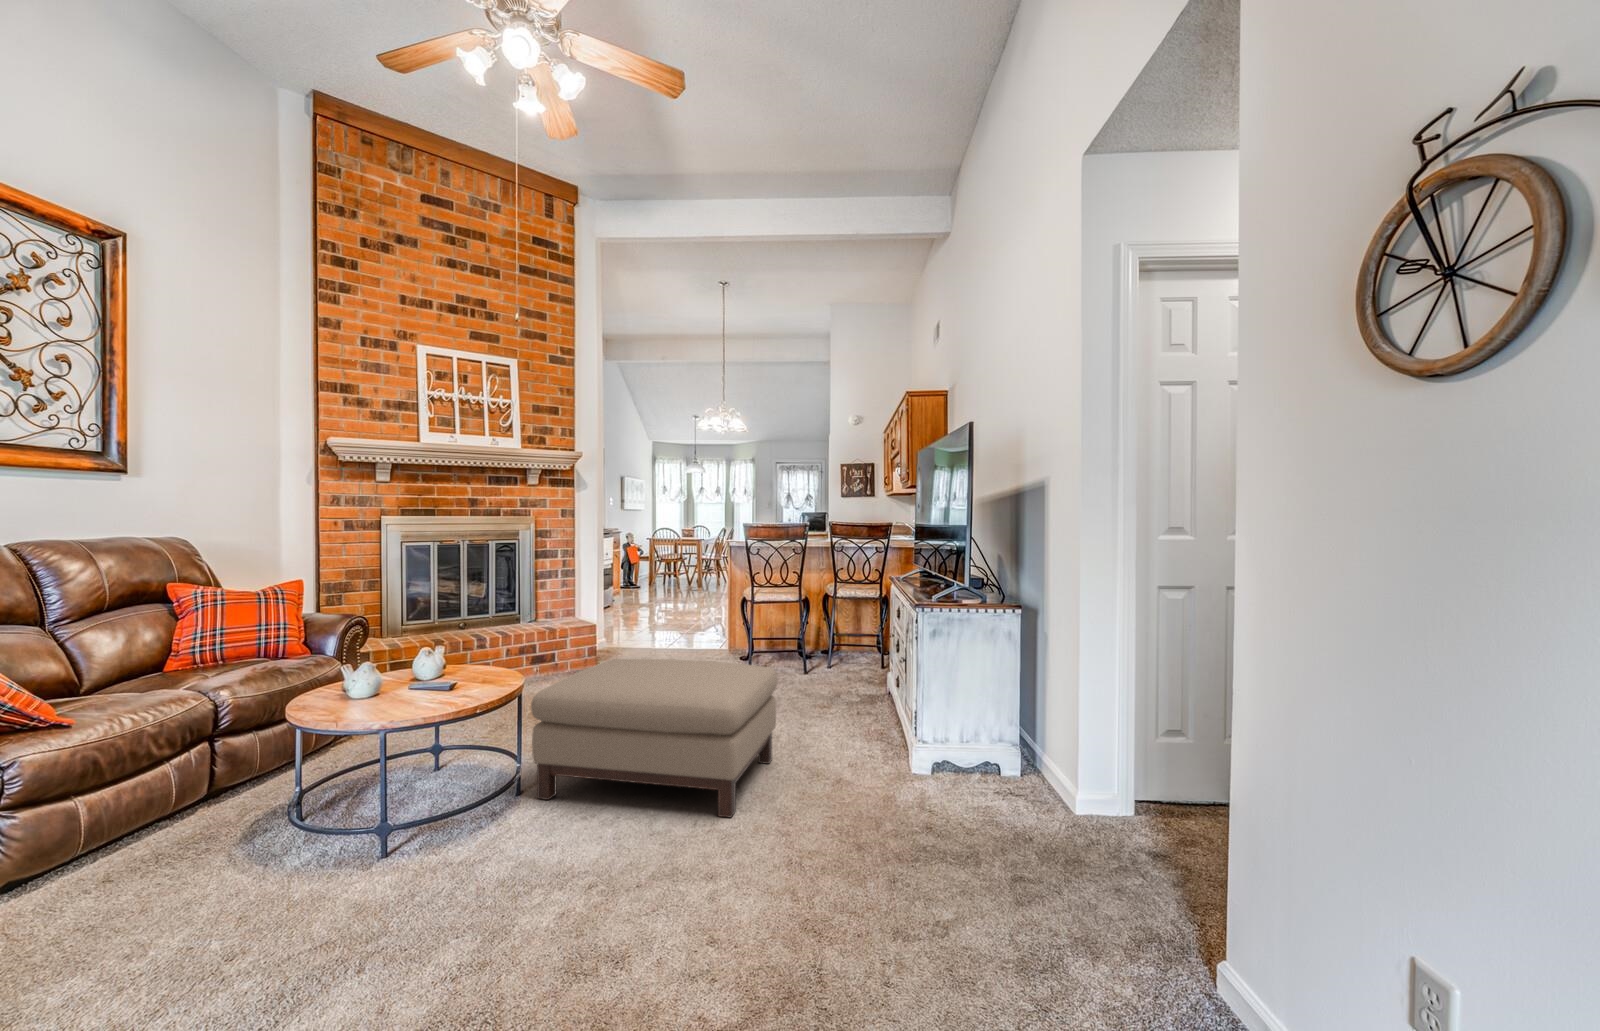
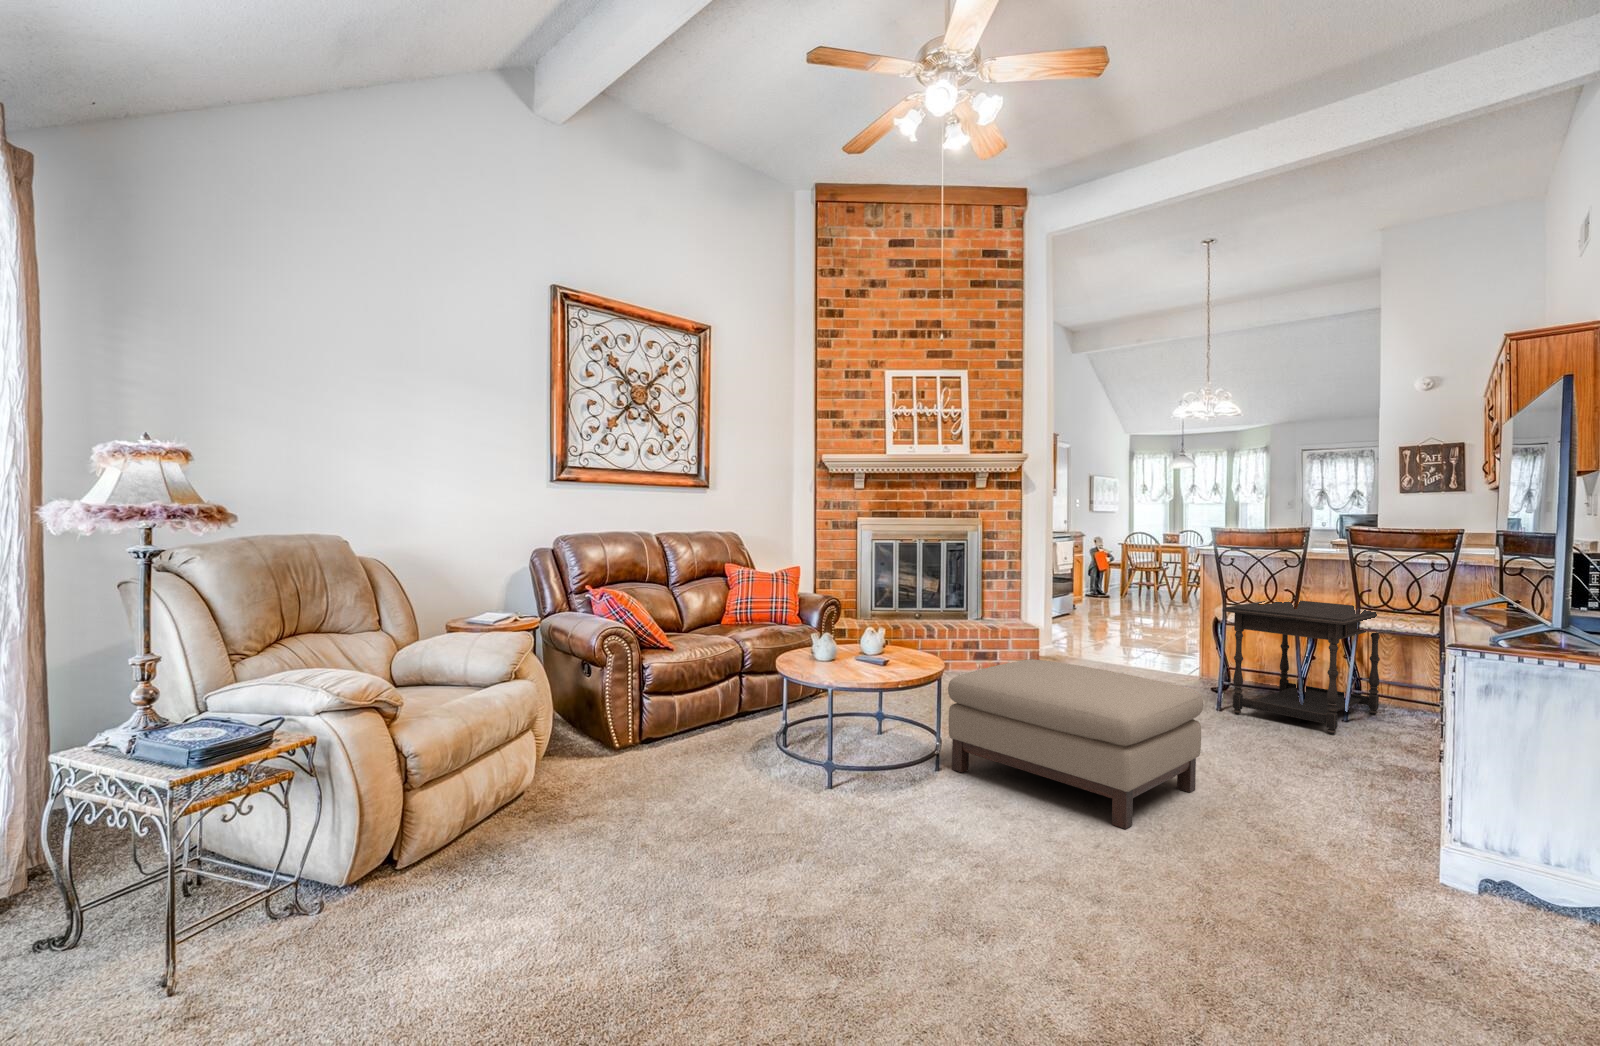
side table: none [764,579,872,686] -> present [1223,601,1380,735]

